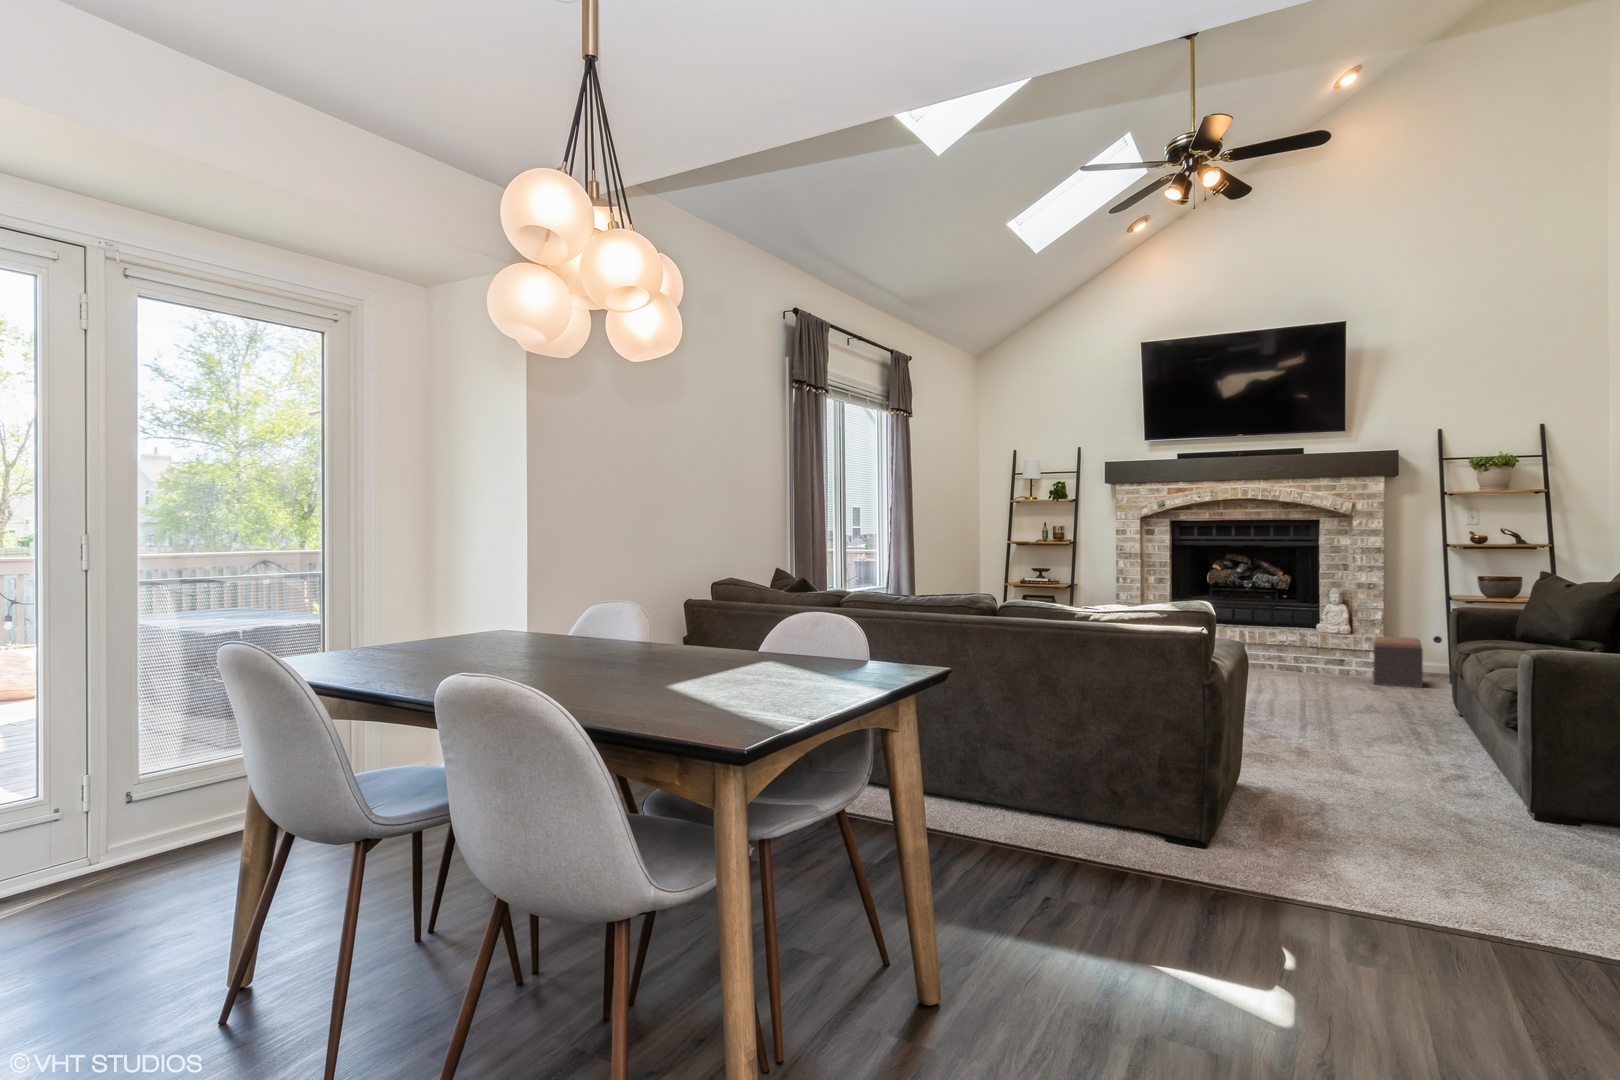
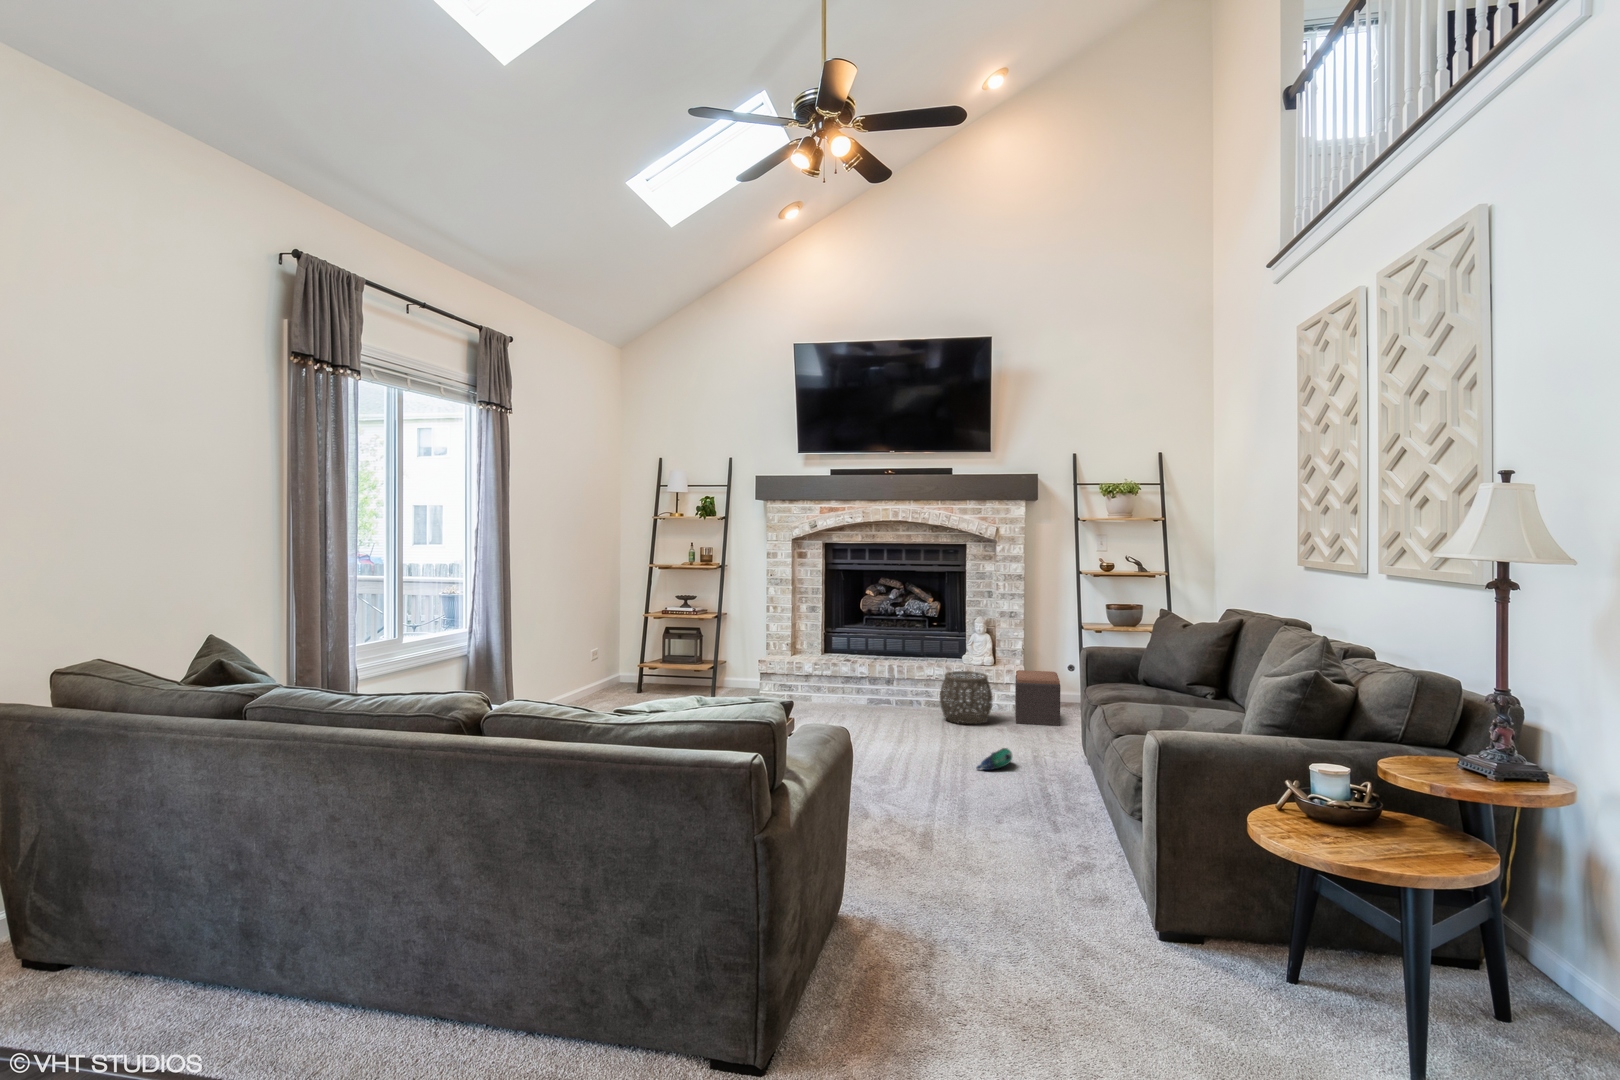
woven basket: none [1292,635,1349,683] -> present [940,671,992,724]
plush toy: none [1329,691,1366,708] -> present [977,748,1012,770]

